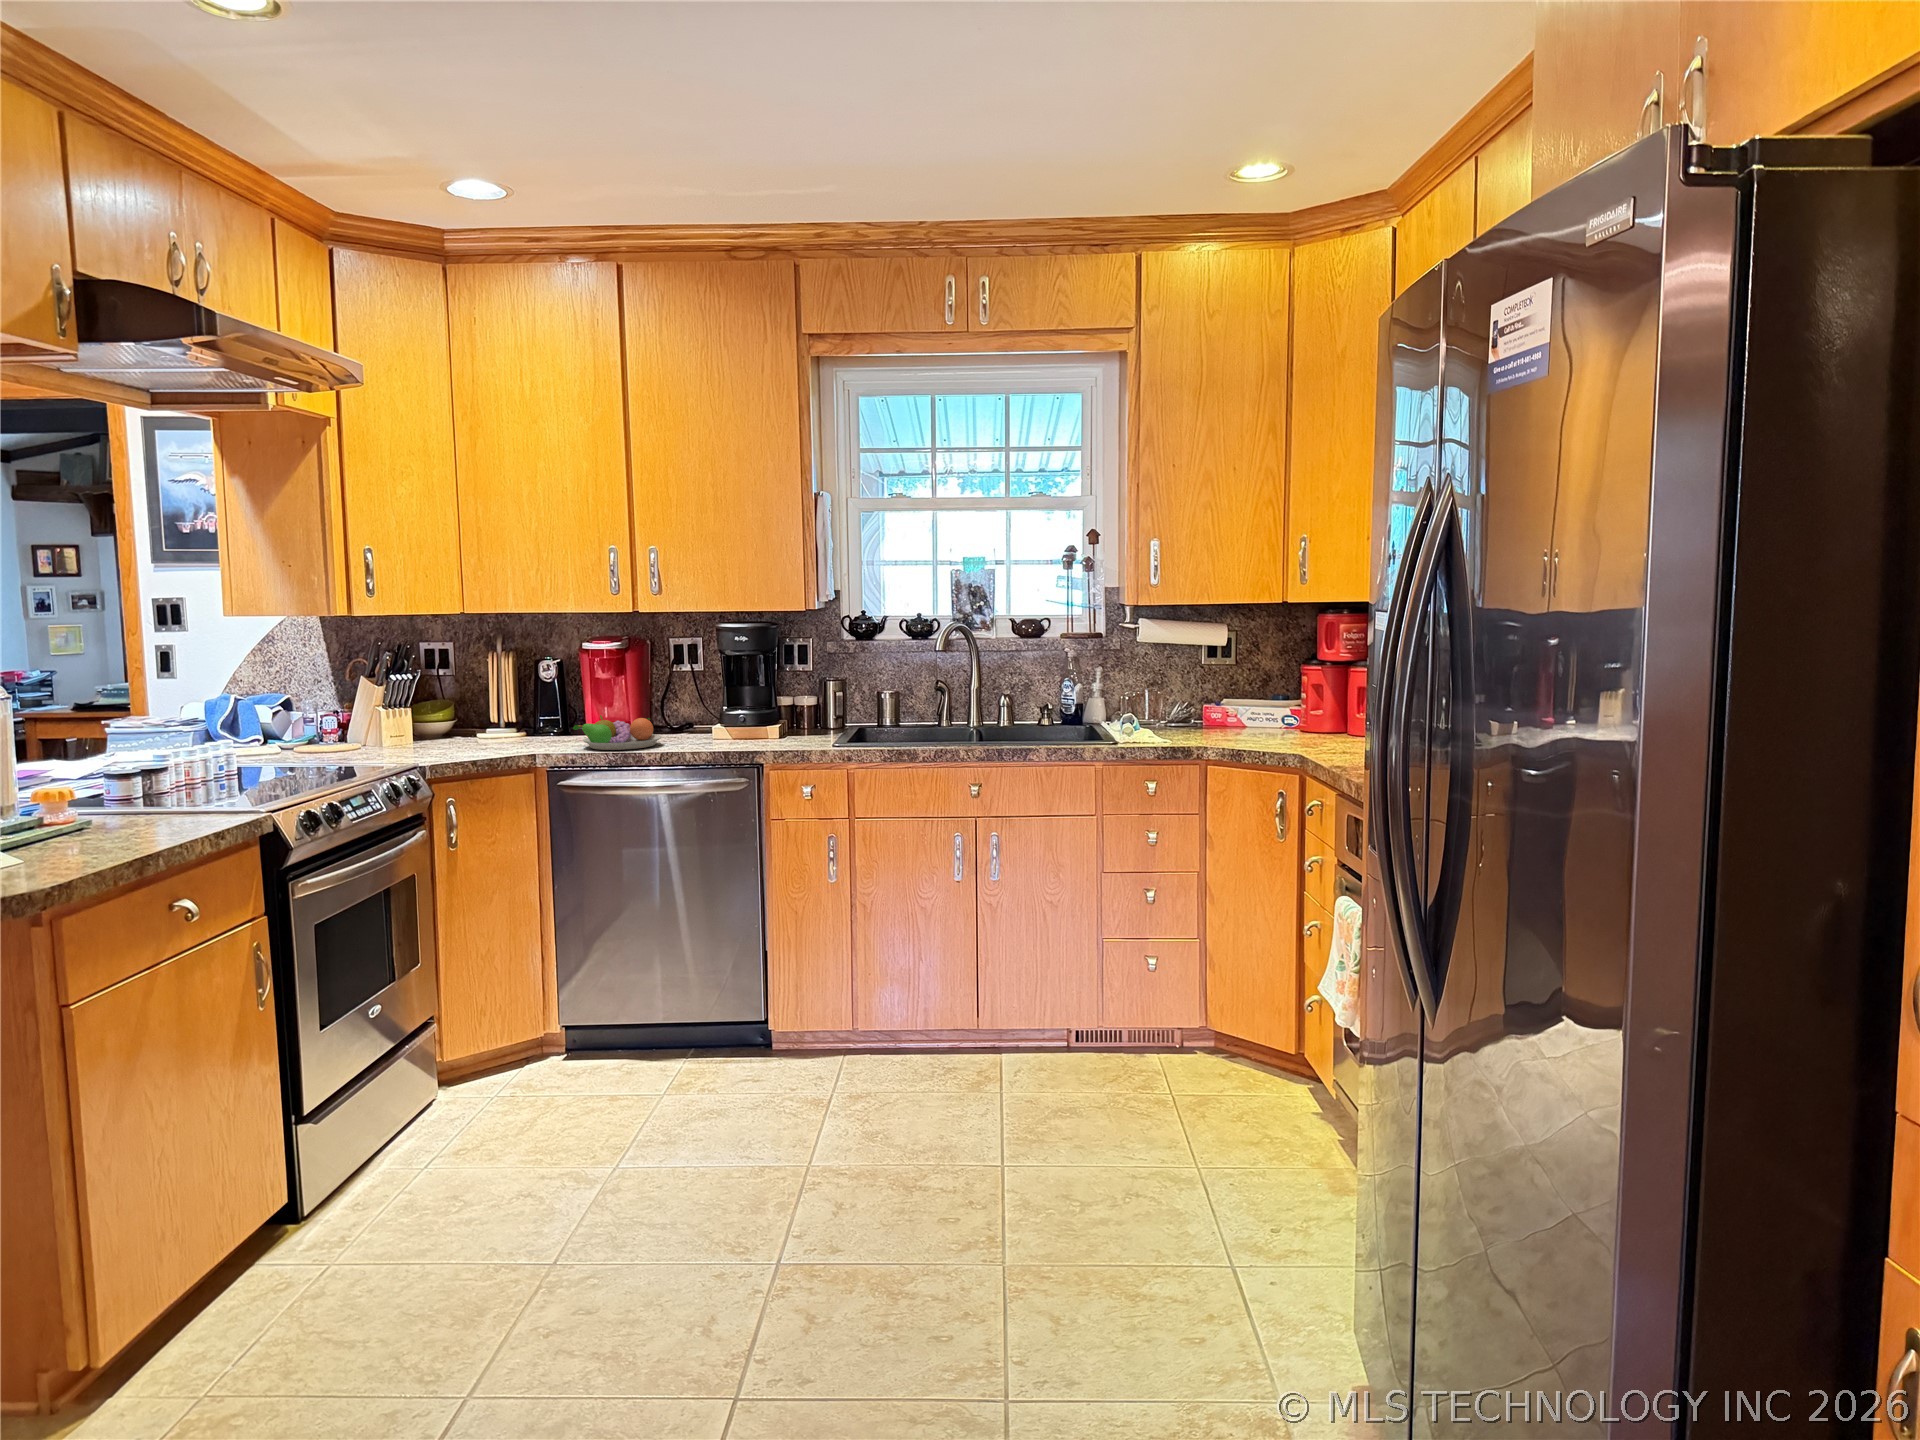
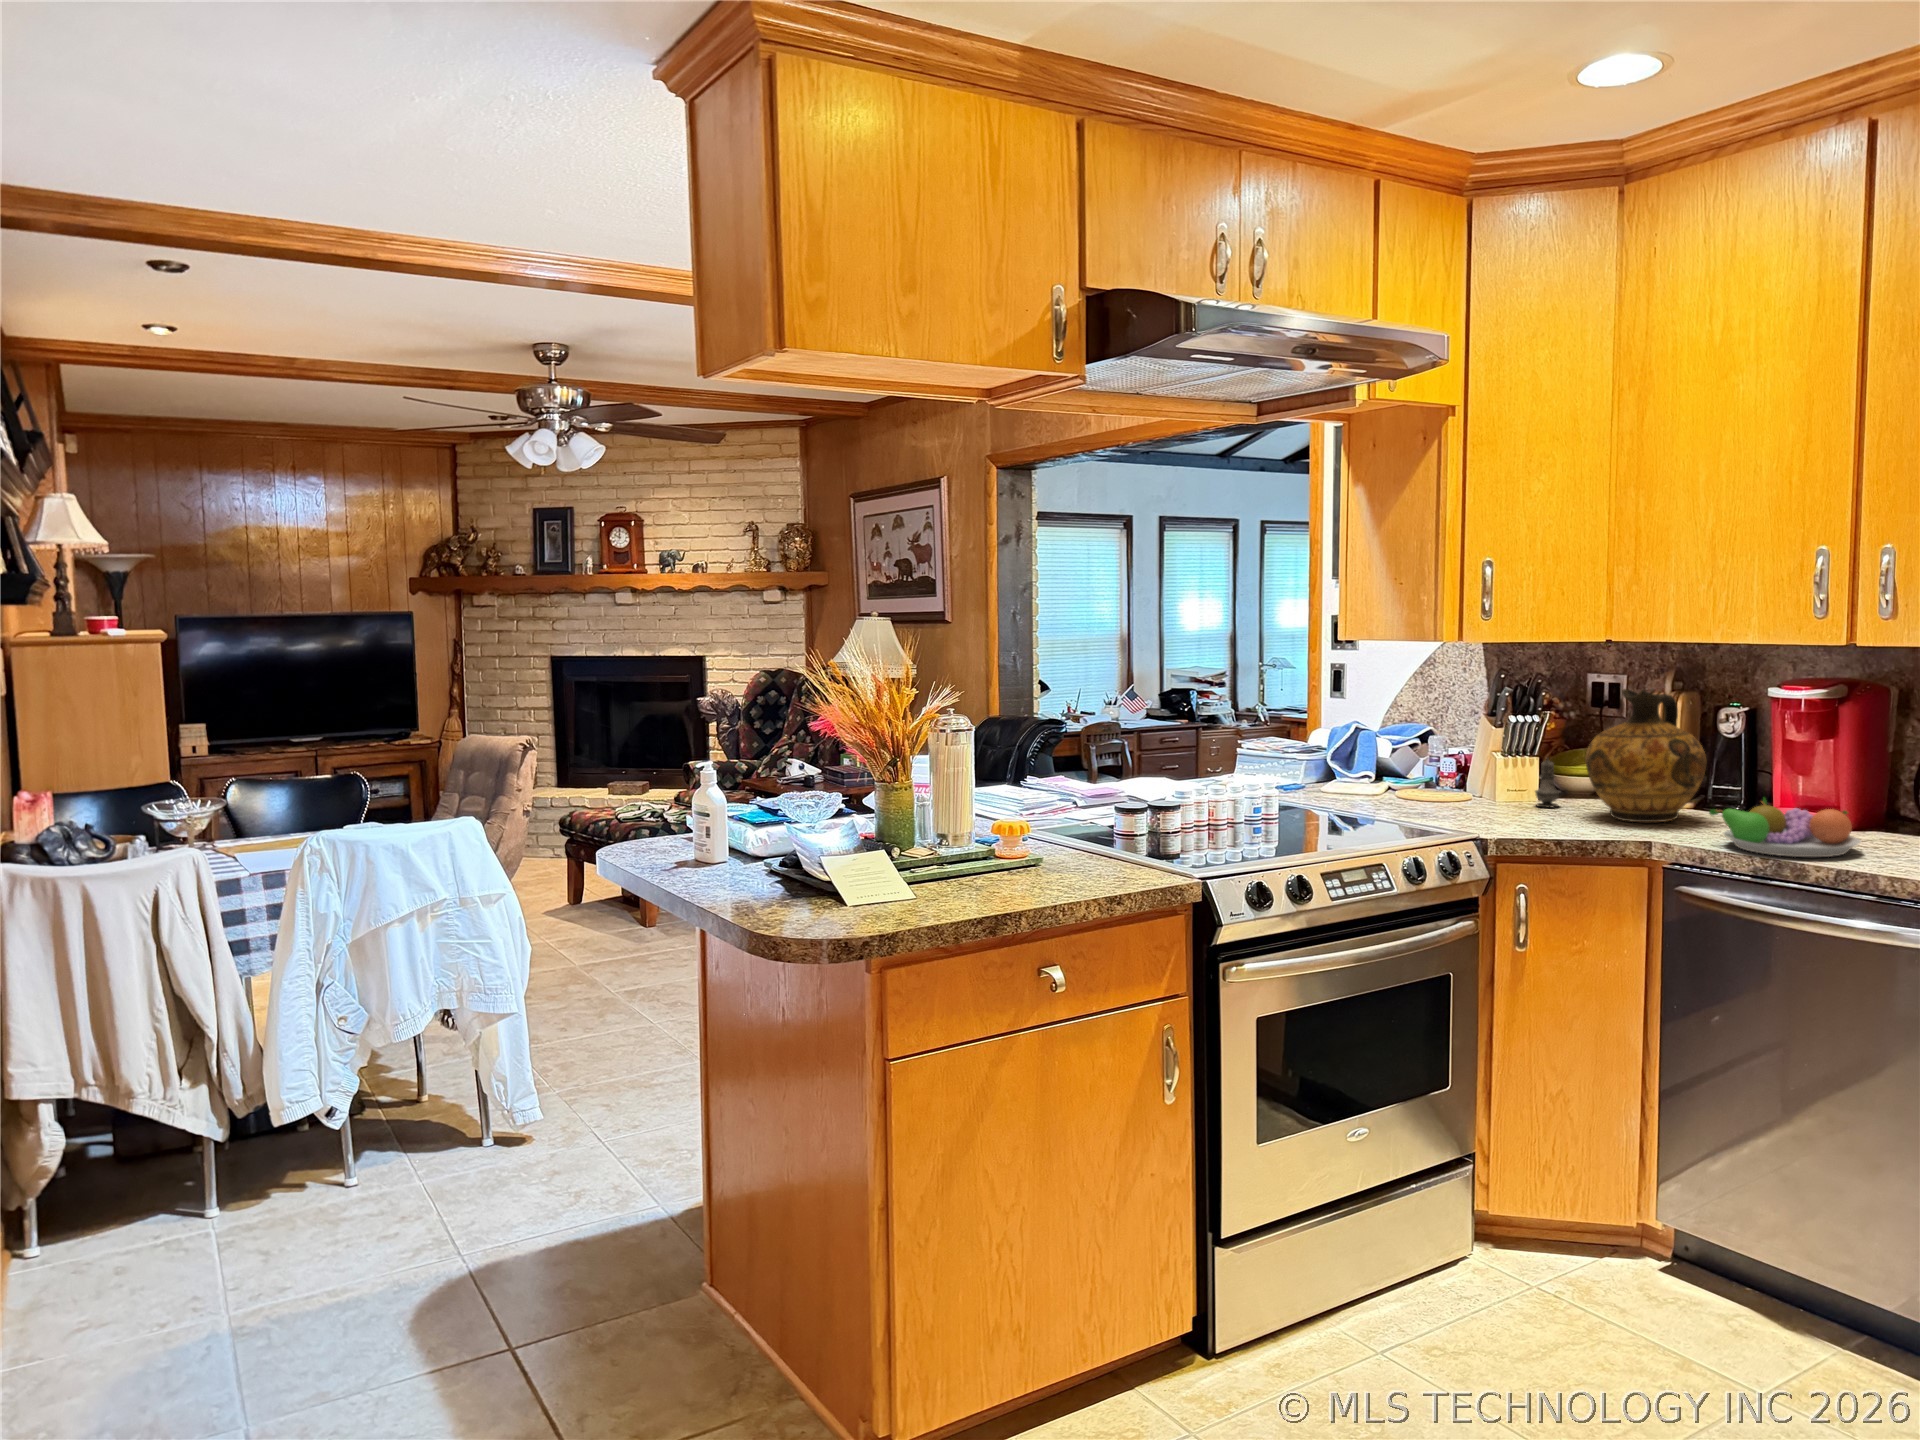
ceramic jug: none [466,647,550,745] -> present [1585,689,1706,822]
salt shaker: none [419,706,440,745] -> present [1535,758,1560,808]

